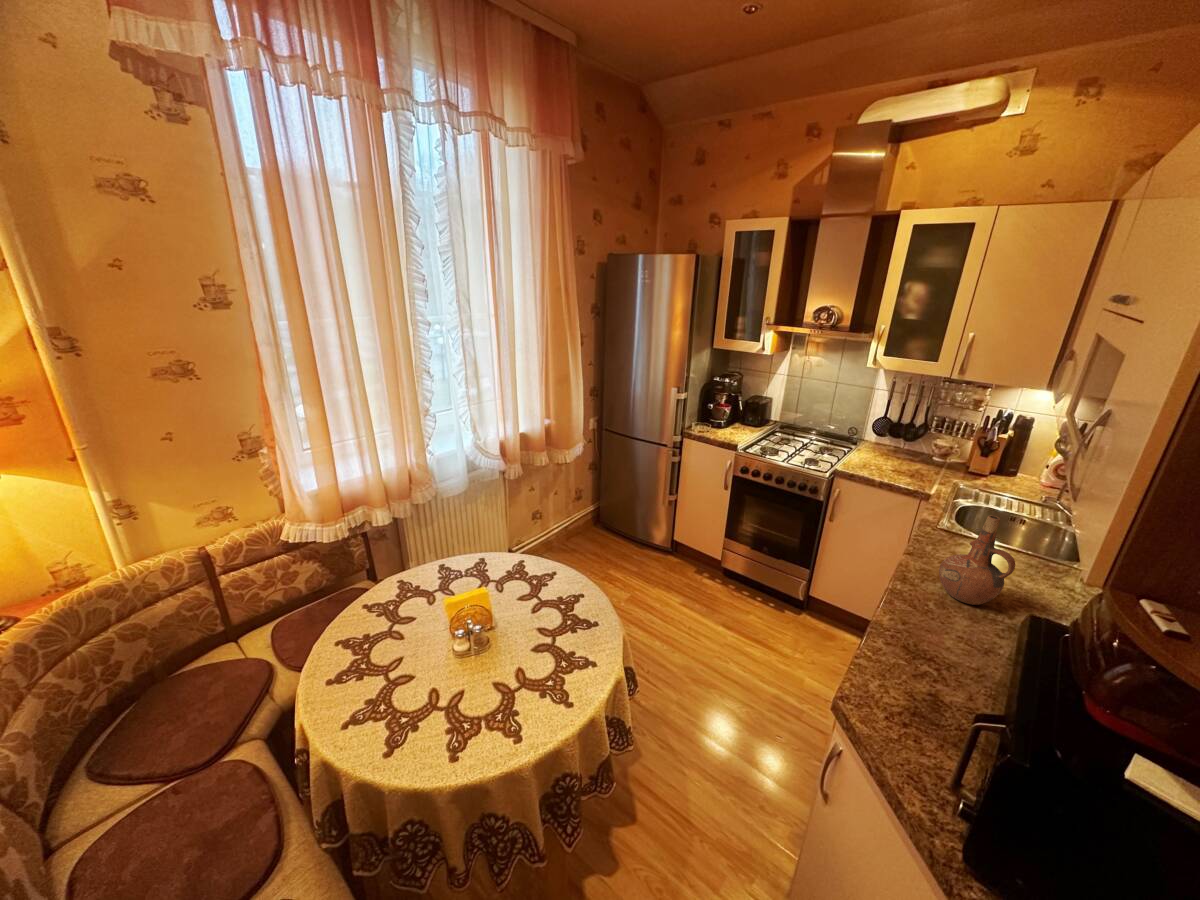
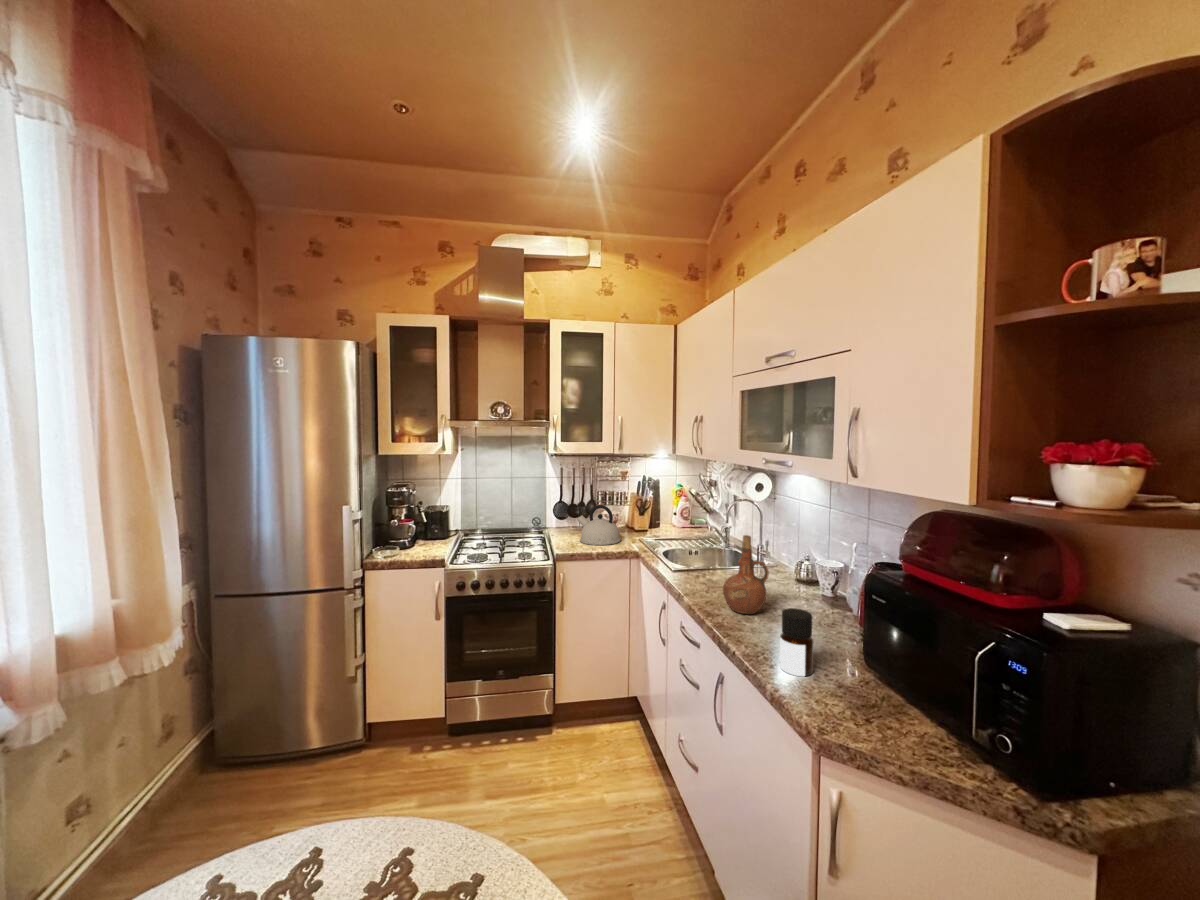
kettle: none [883,432,937,478] -> present [578,505,621,545]
bottle: none [899,601,954,676] -> present [780,608,813,676]

